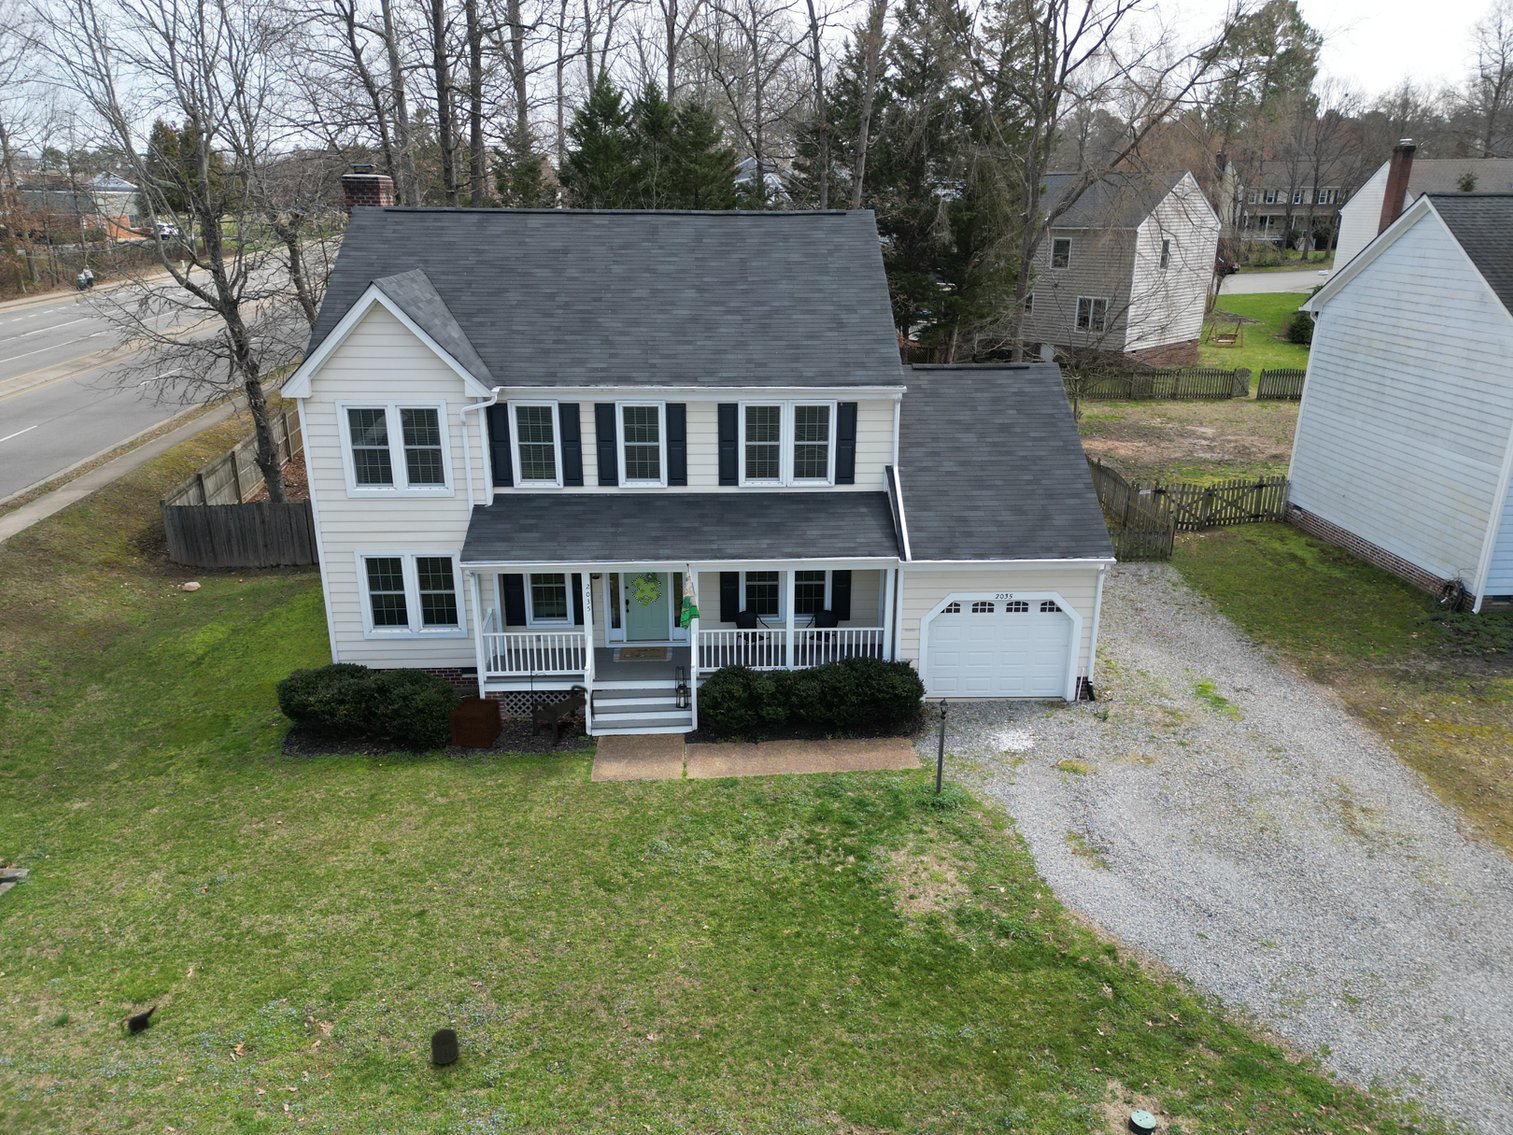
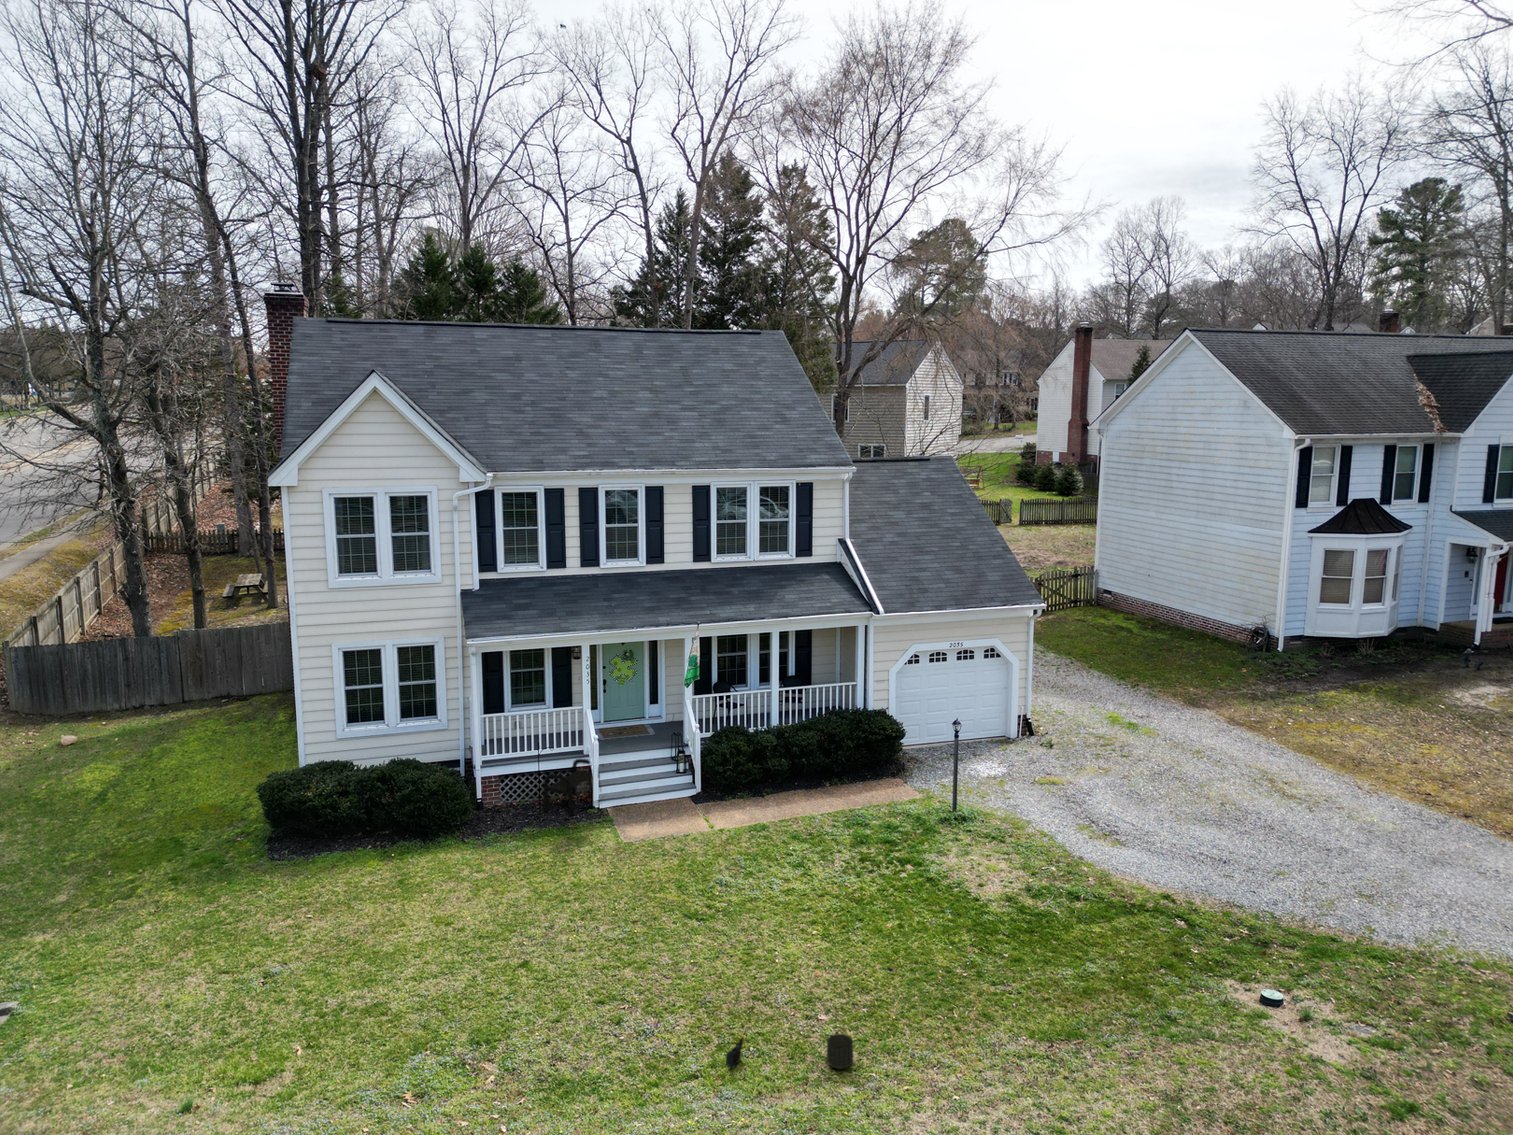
wooden crate: present [450,697,502,748] -> none [463,778,509,829]
watering can: present [120,1006,156,1034] -> present [726,1037,744,1069]
planter: present [431,1029,459,1064] -> present [827,1034,853,1069]

